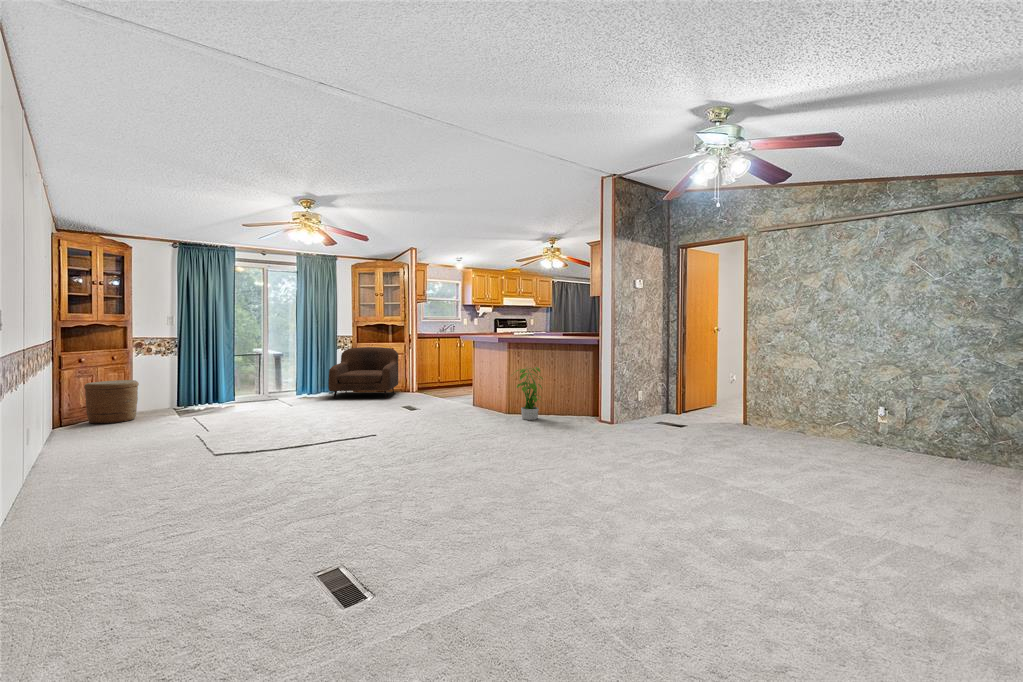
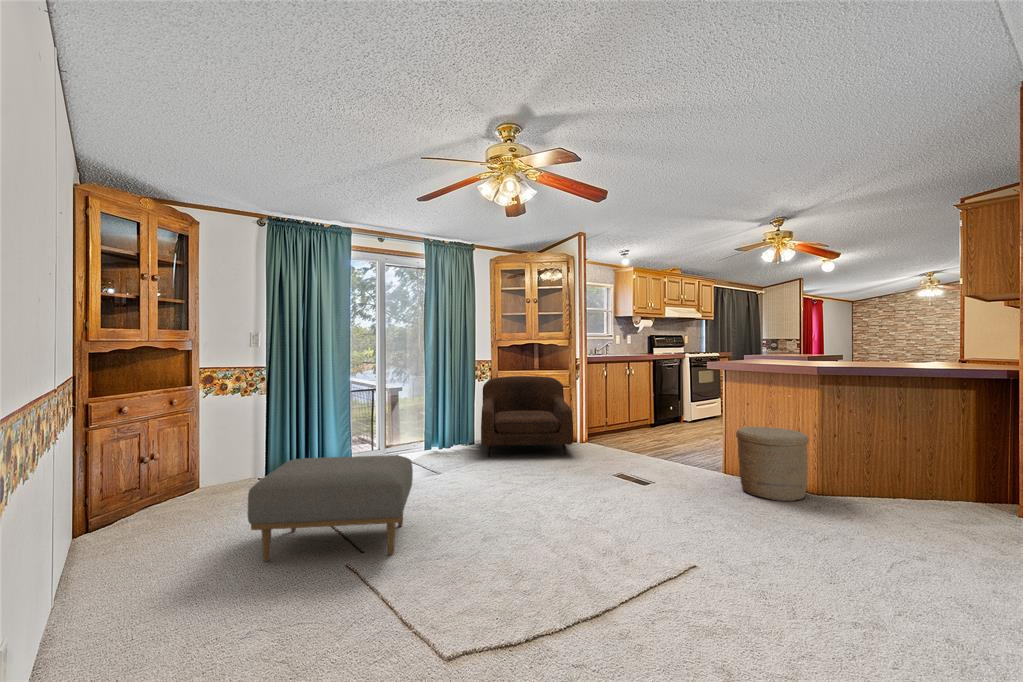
potted plant: present [511,367,543,420] -> none [880,415,965,520]
woven basket: present [84,380,139,424] -> present [736,427,809,501]
ottoman: none [146,385,248,432] -> present [248,455,413,562]

